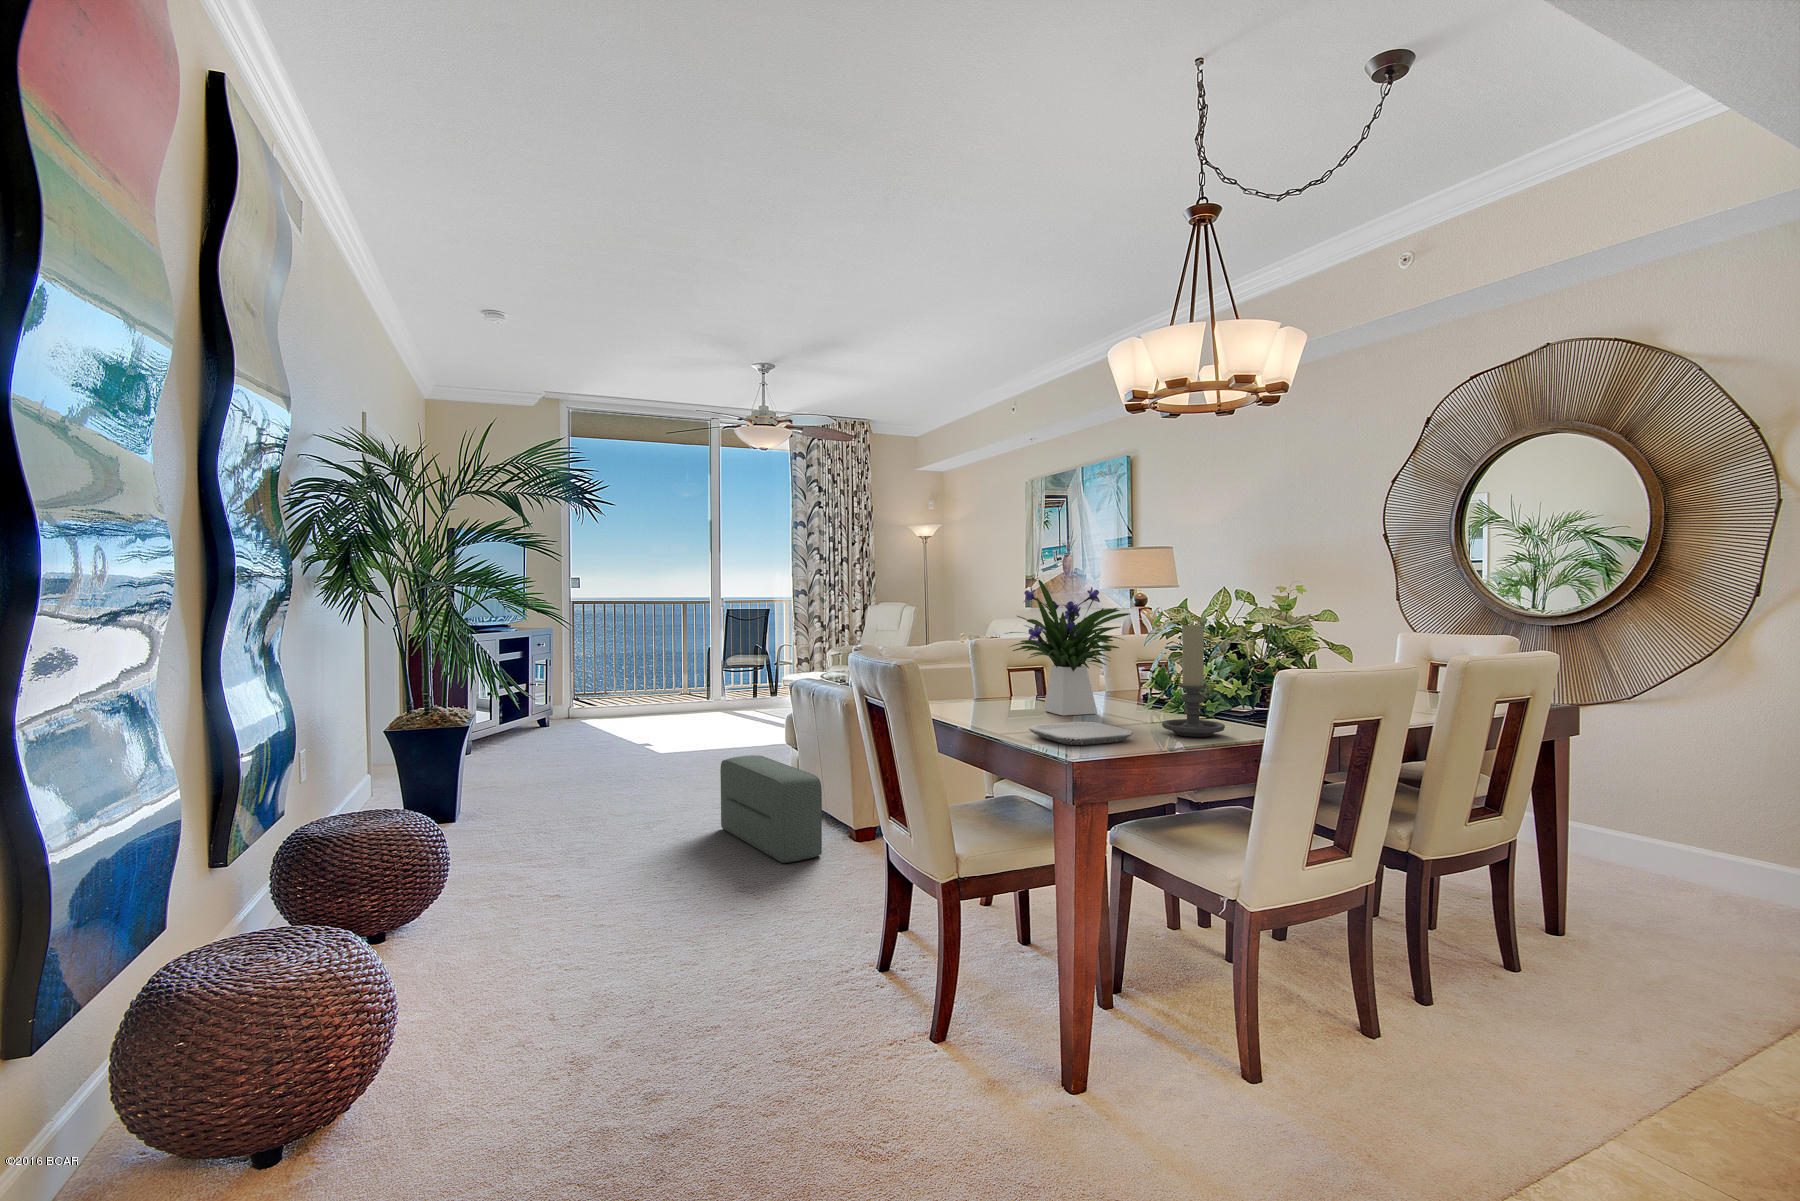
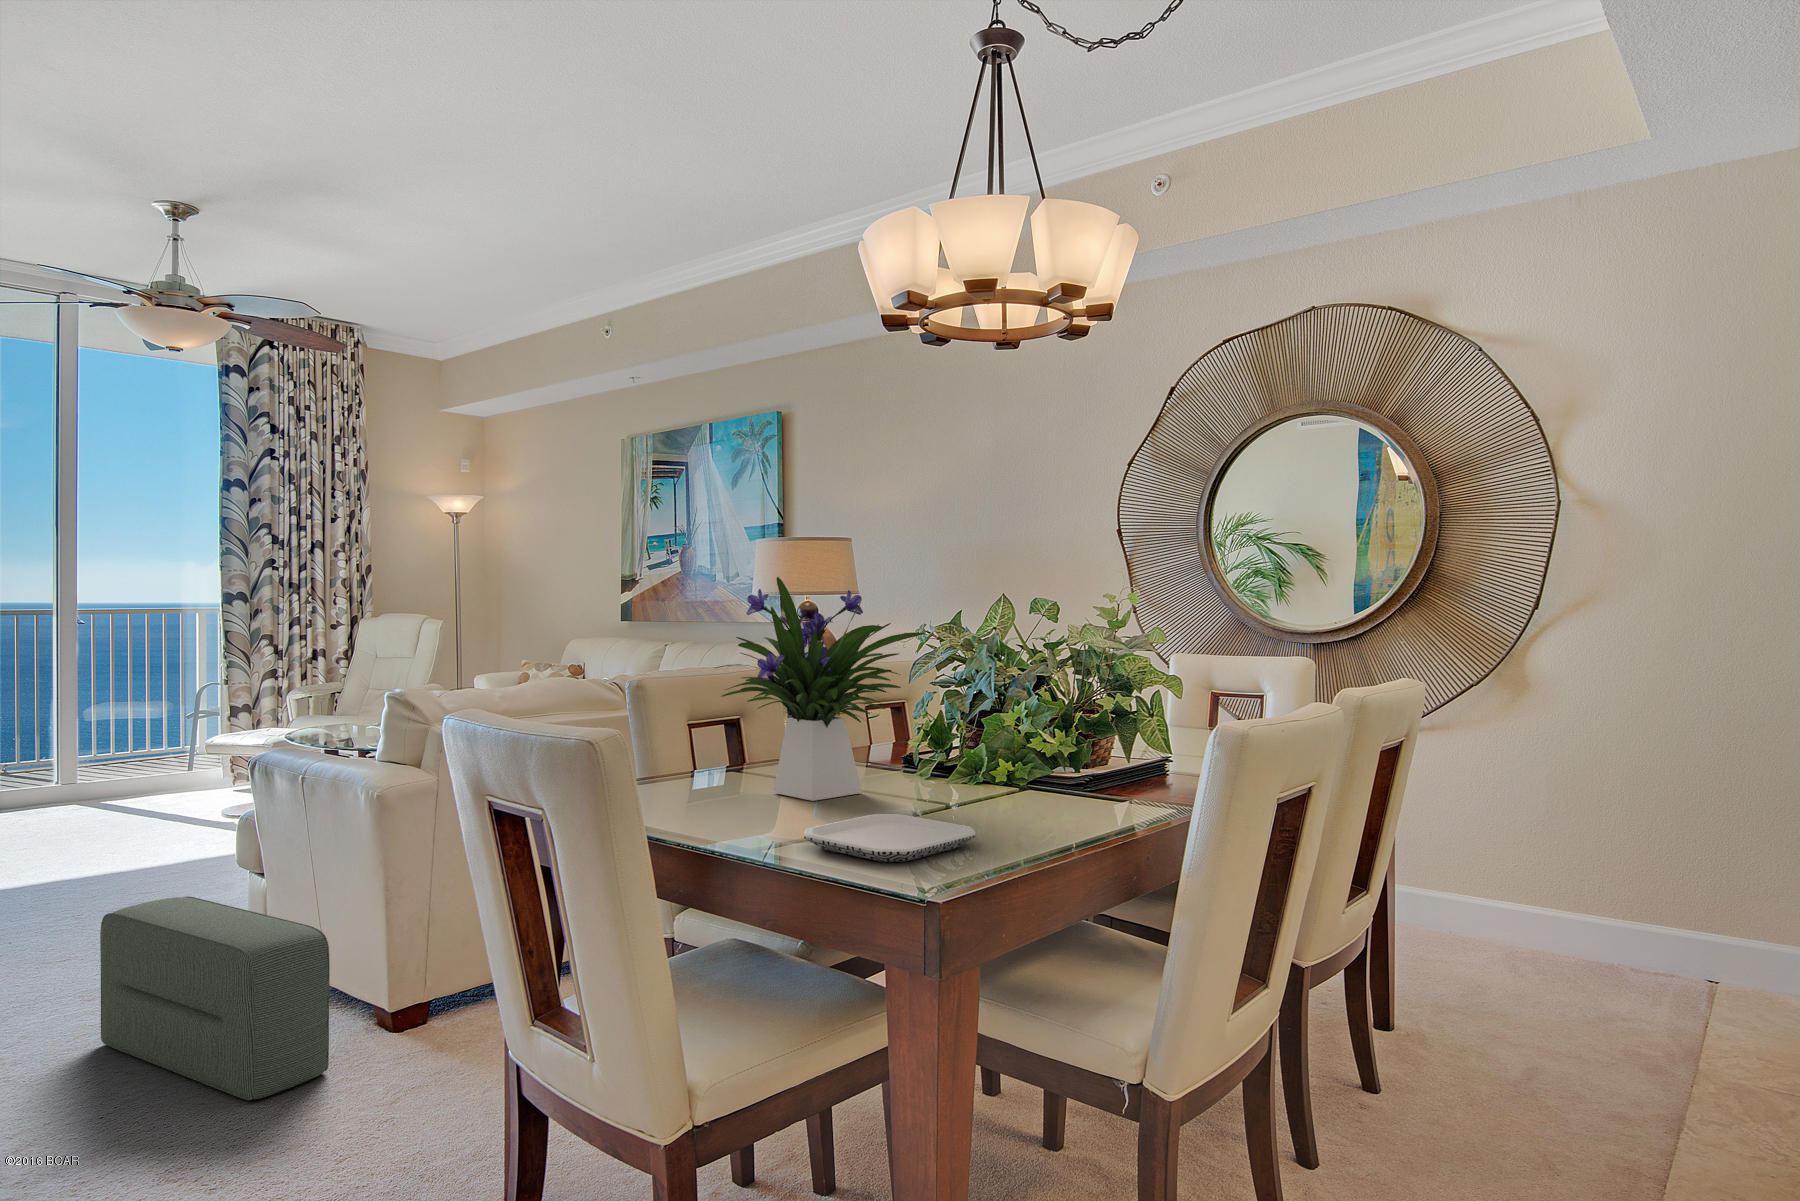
candle holder: present [1162,623,1225,737] -> none [996,648,1090,827]

